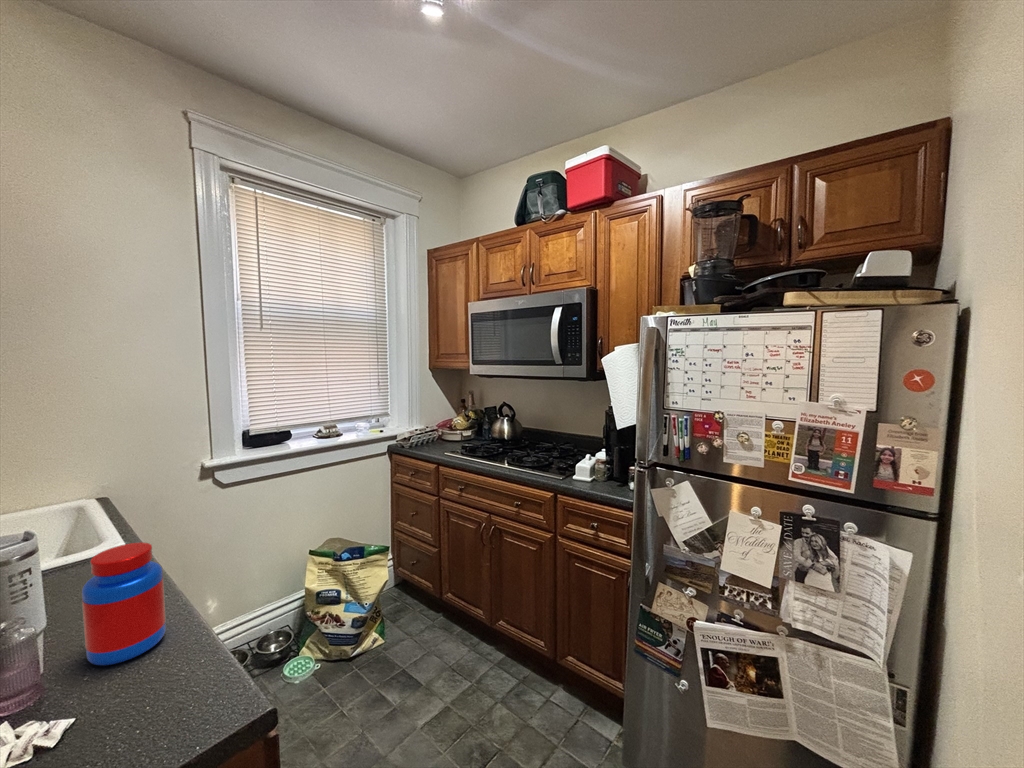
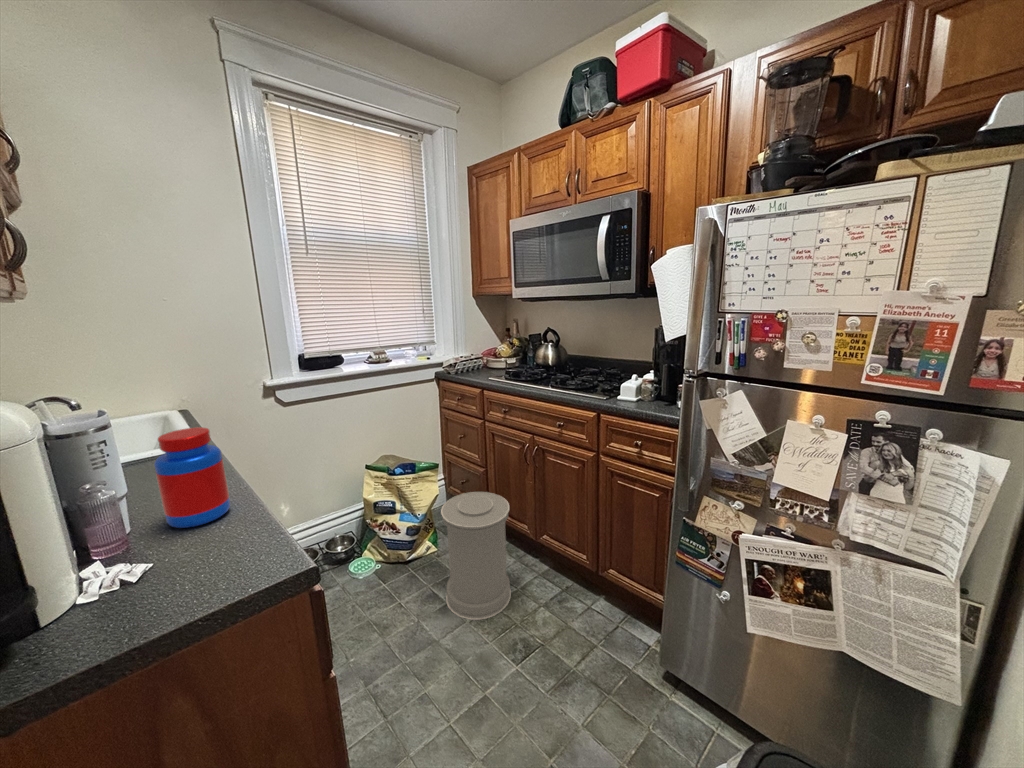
trash can: none [393,577,466,728] -> present [441,492,511,620]

